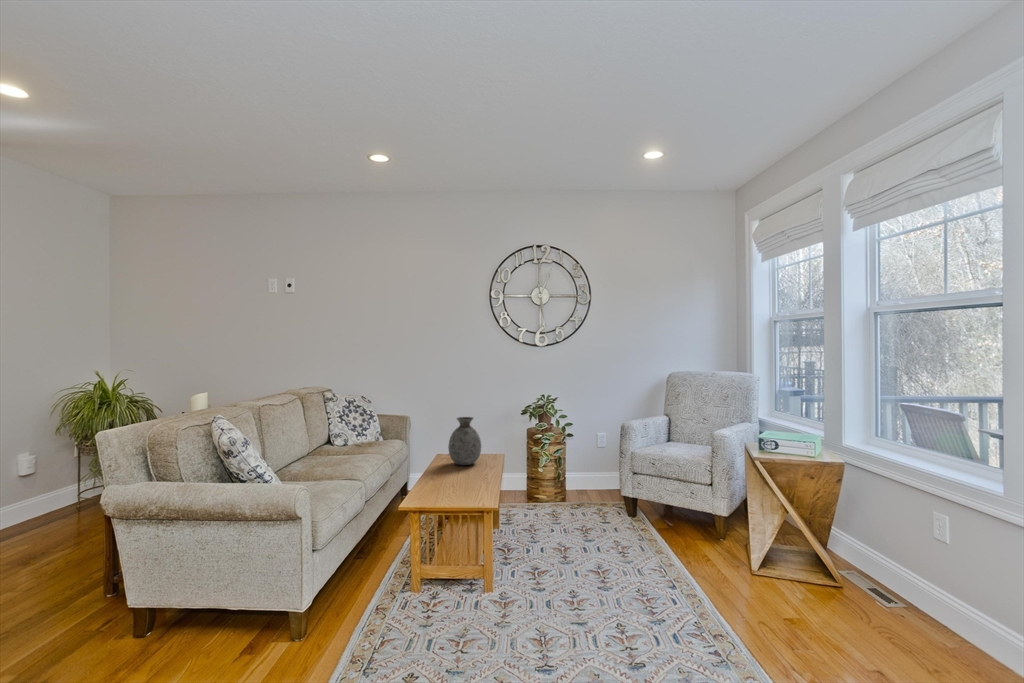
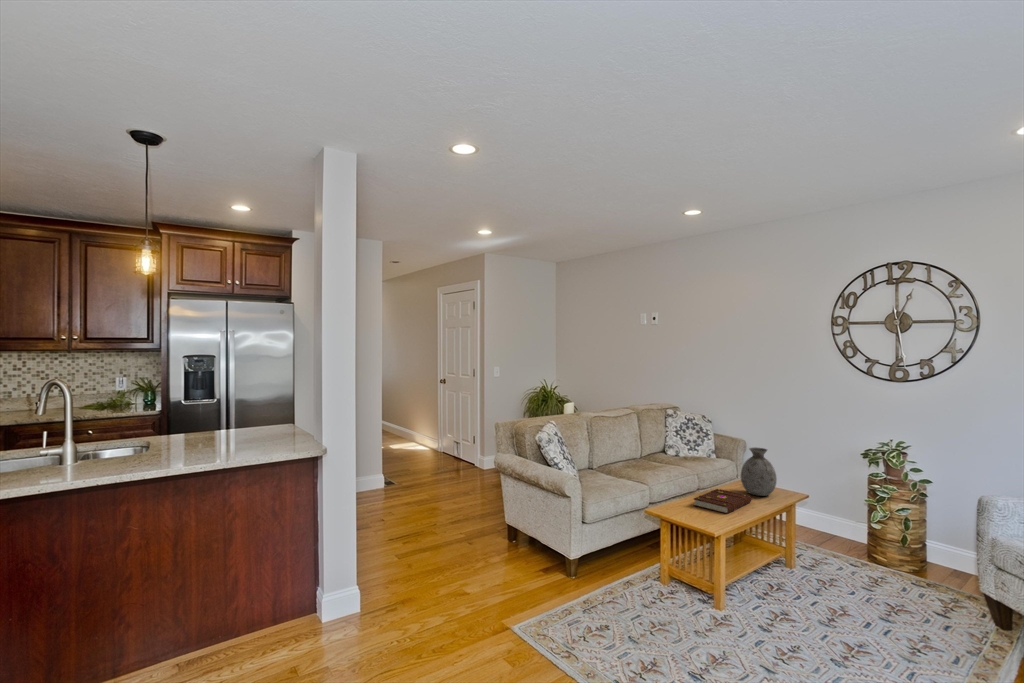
book: none [433,466,474,489] -> present [694,489,751,514]

